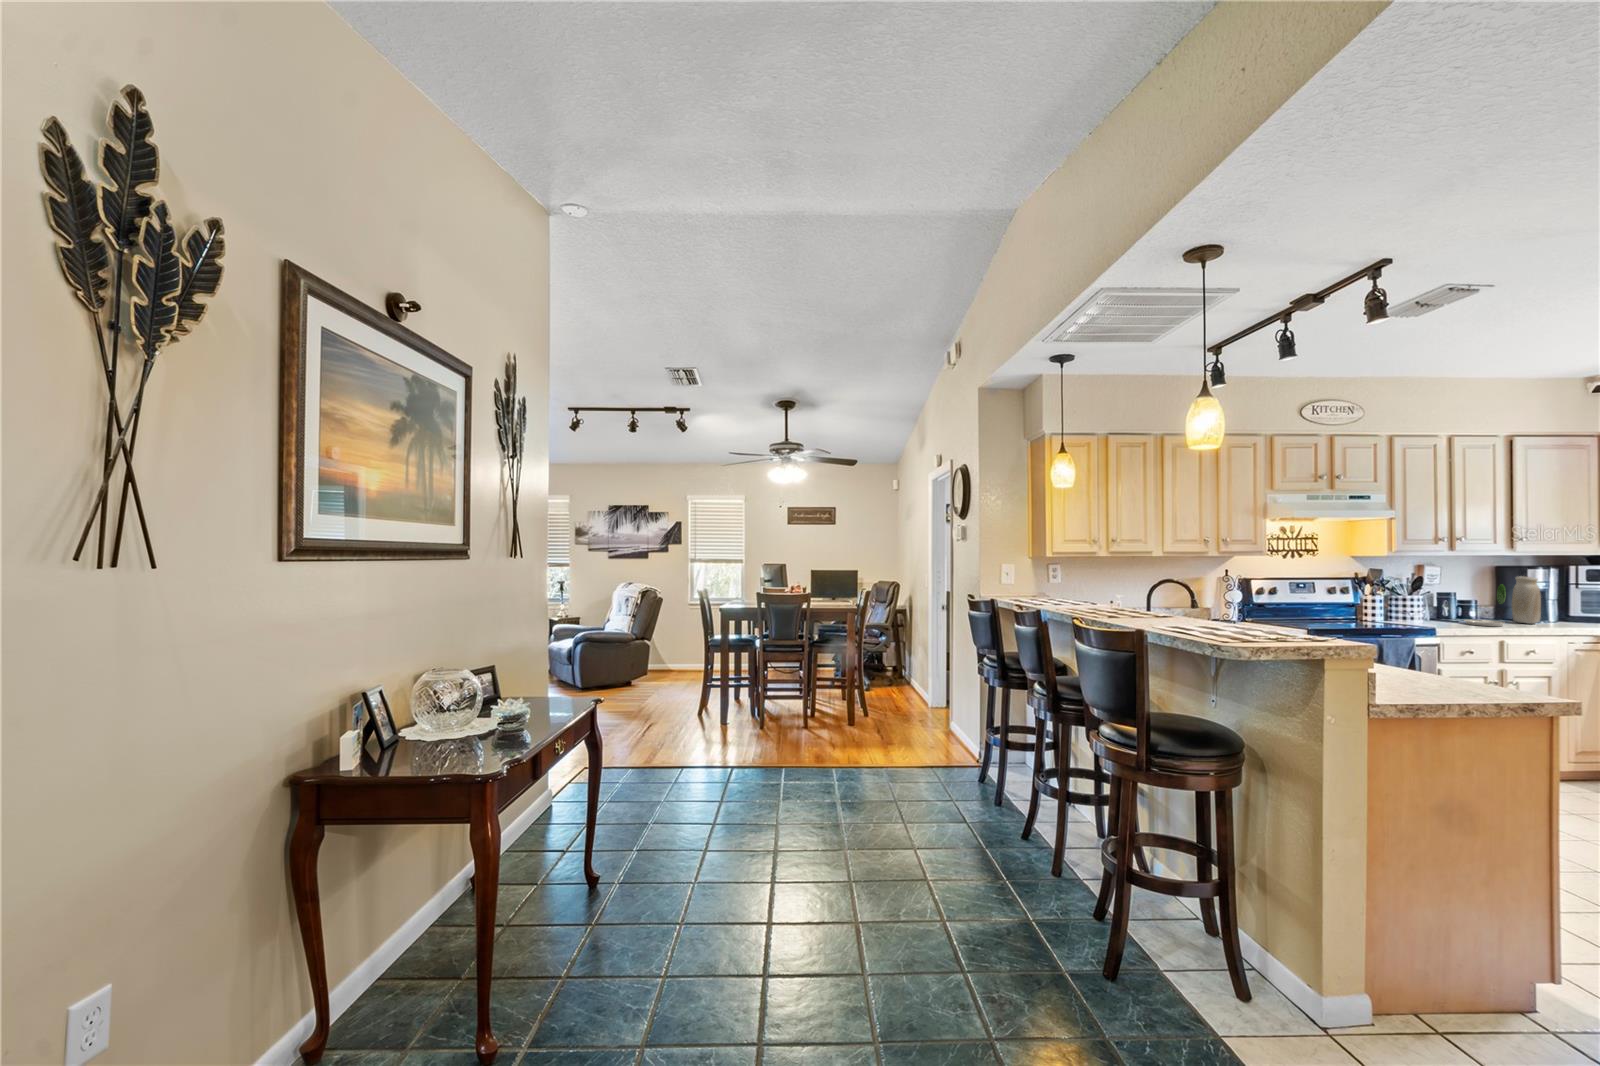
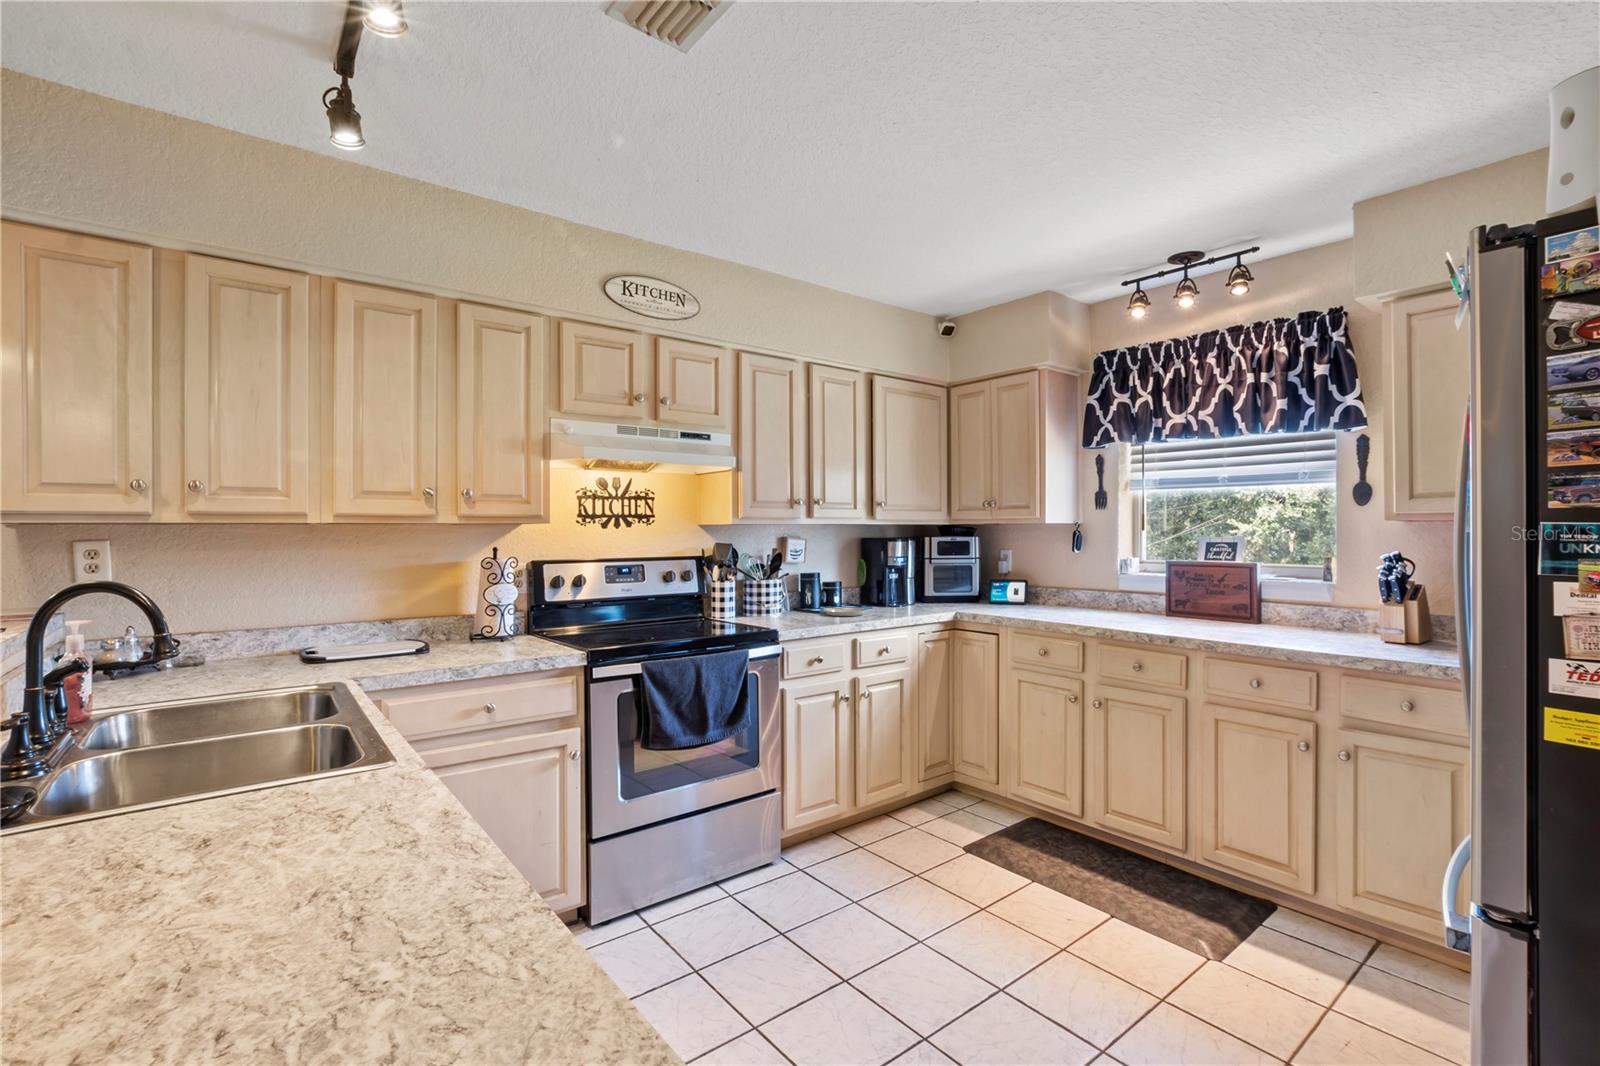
vase: present [1512,576,1541,624] -> none [873,549,900,608]

